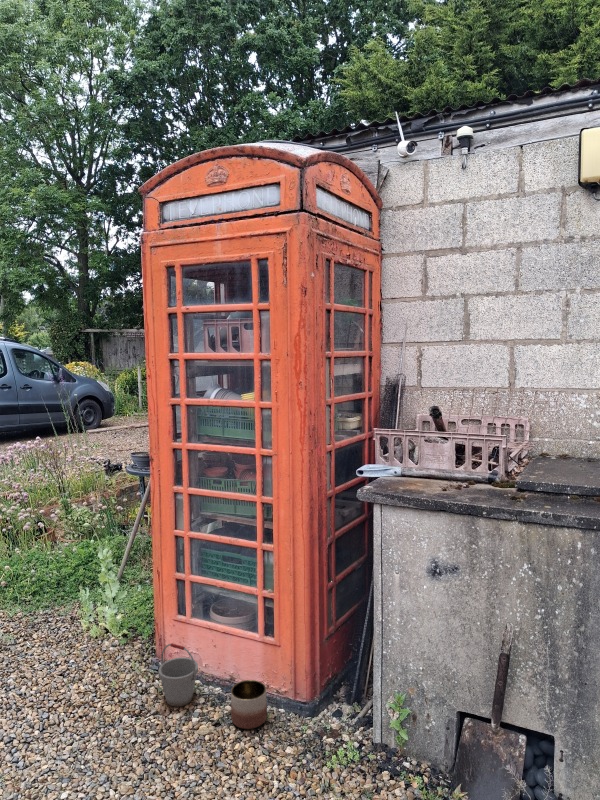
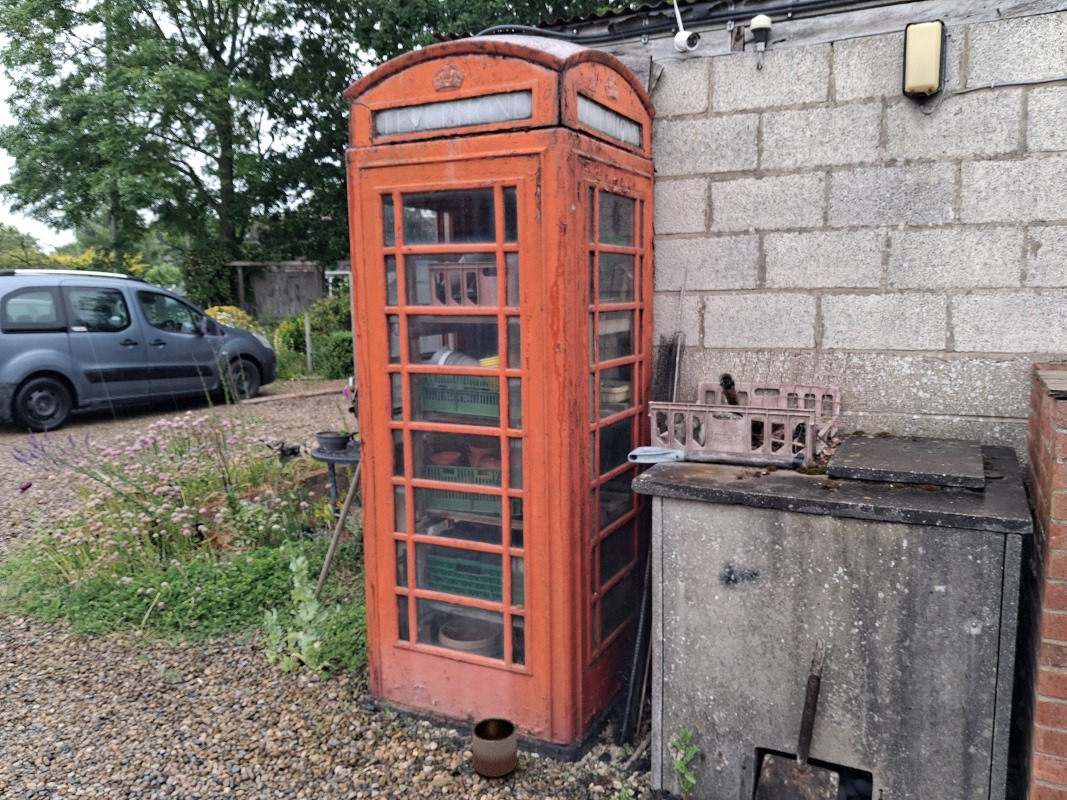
bucket: present [158,643,198,707] -> none [378,675,428,752]

